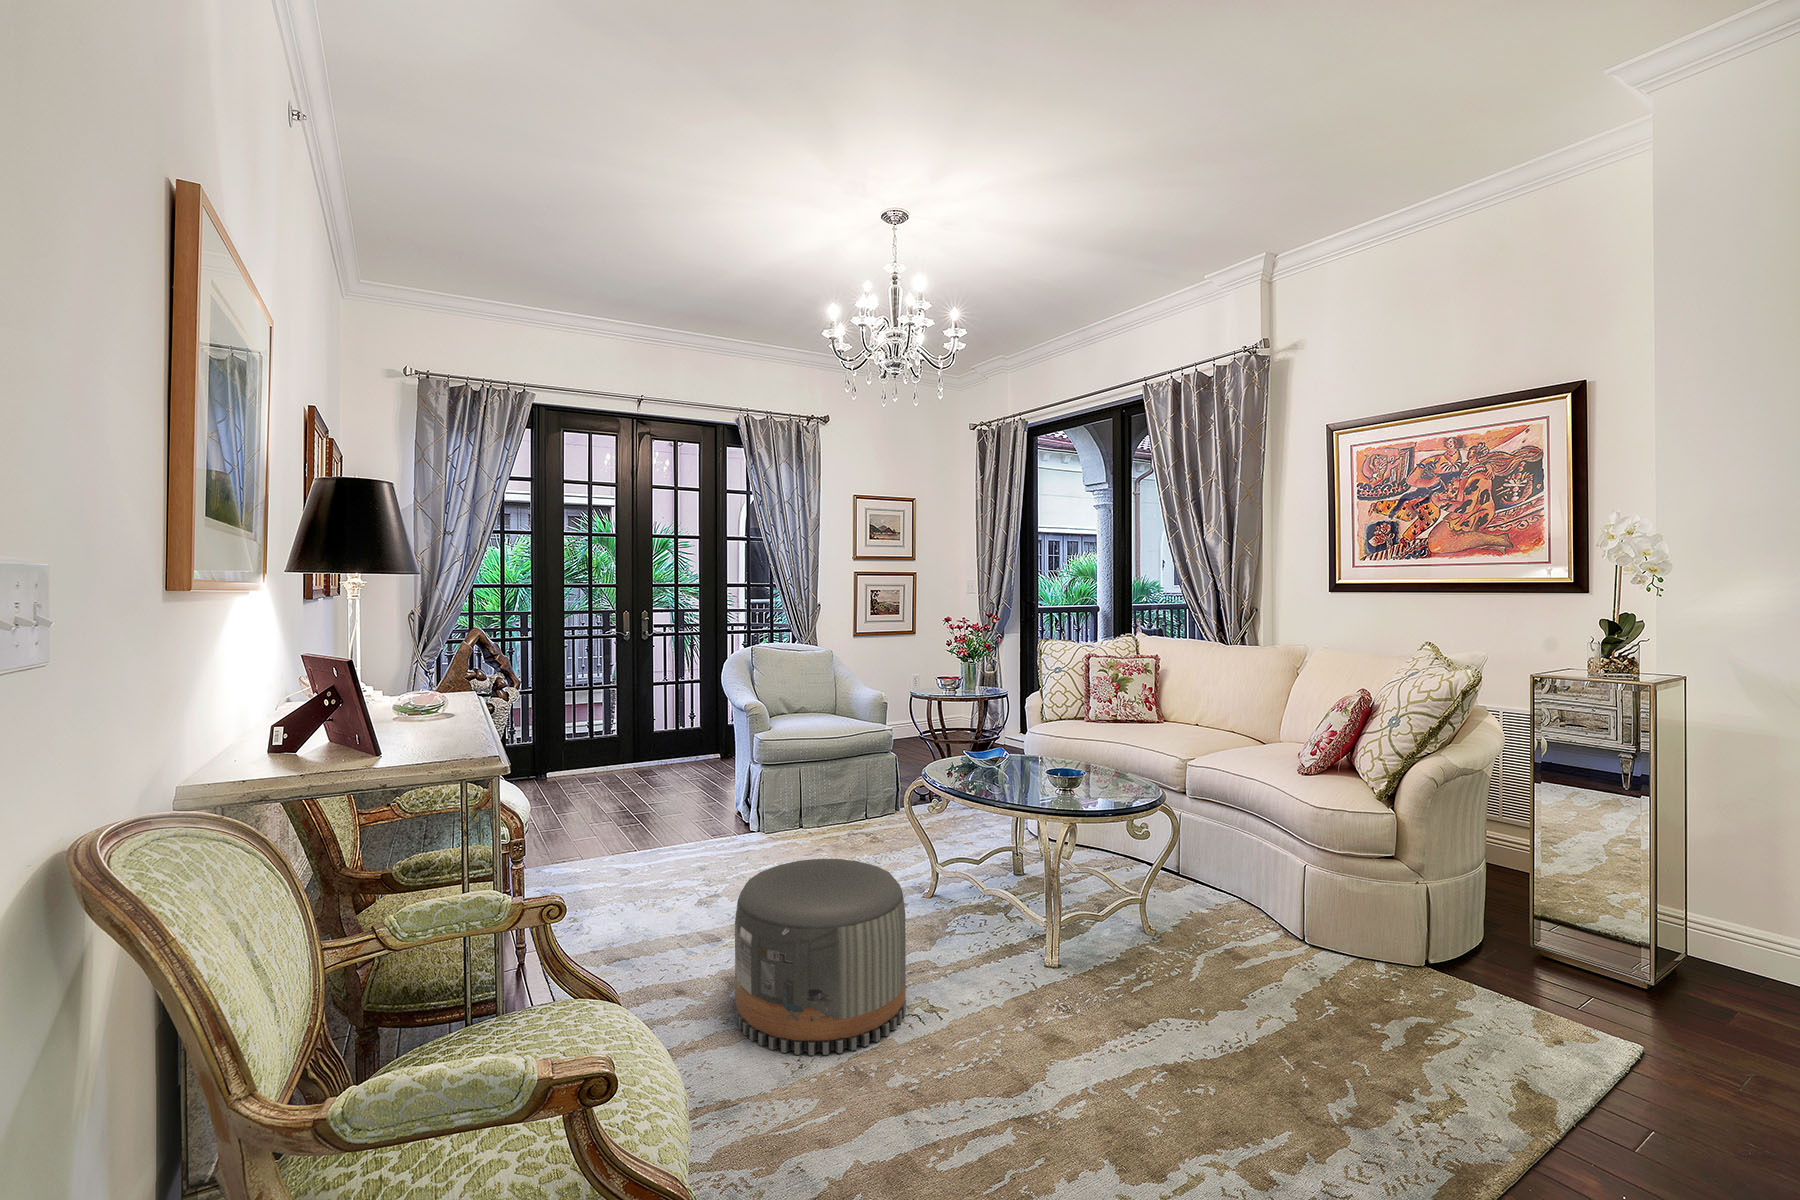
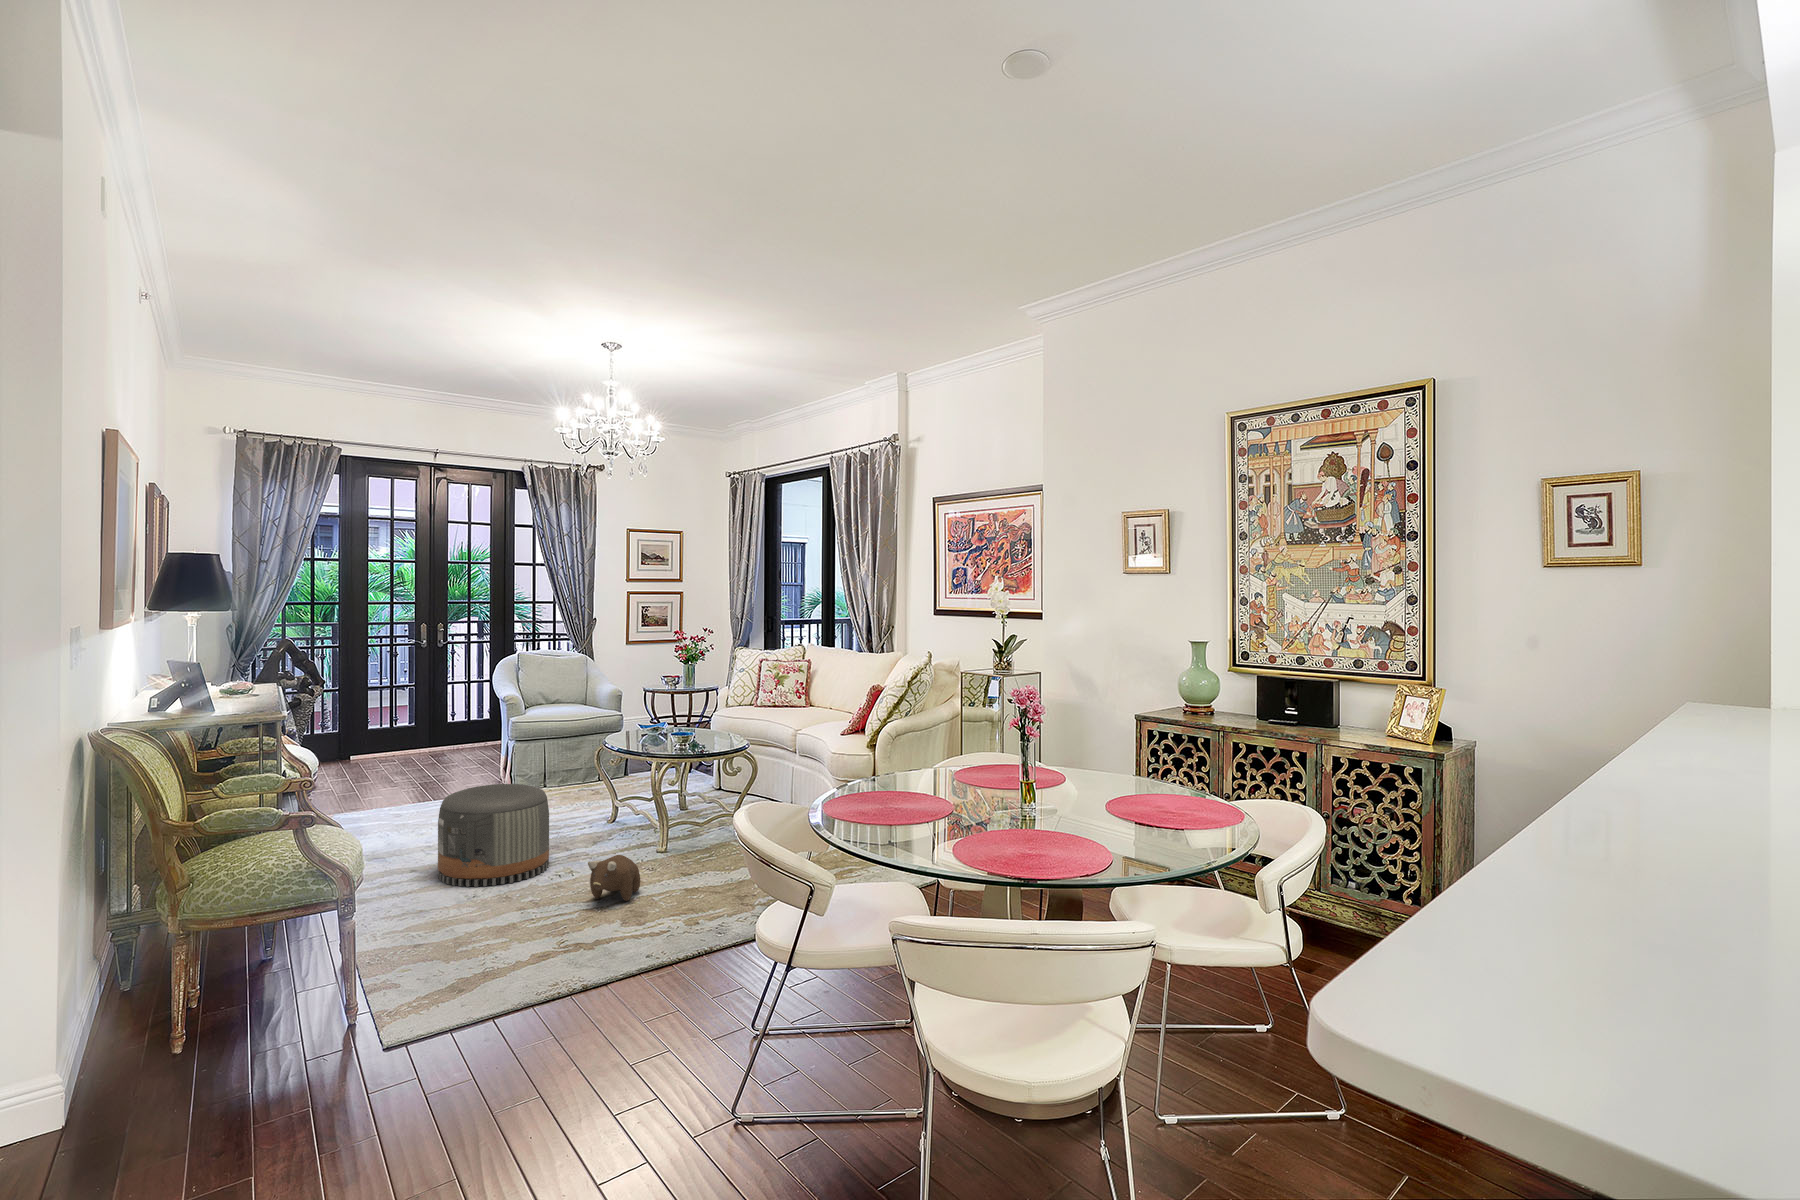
plush toy: none [1034,1017,1119,1114] -> present [588,855,640,901]

